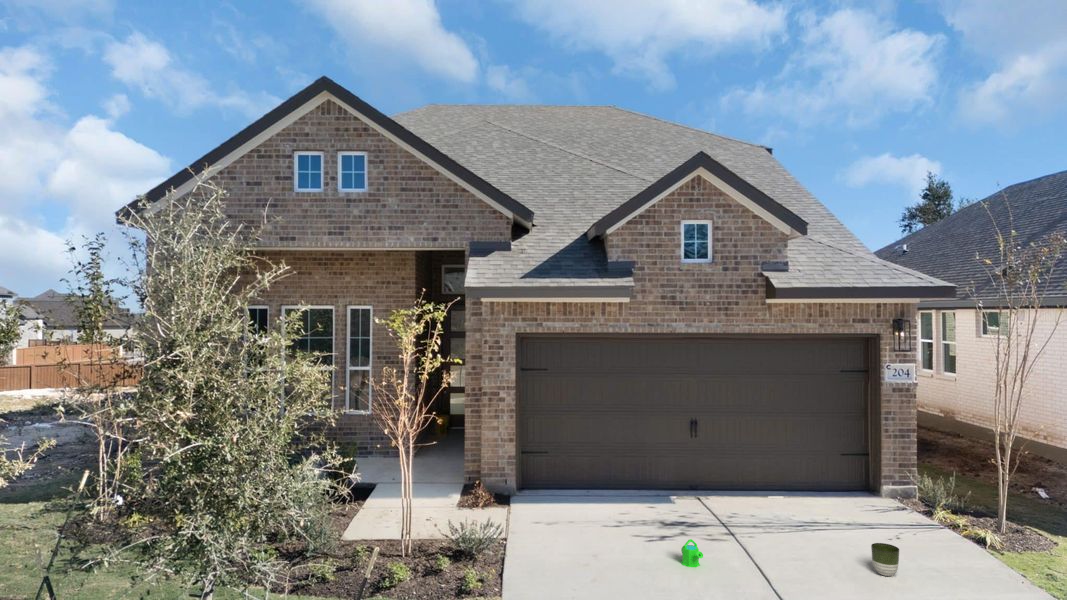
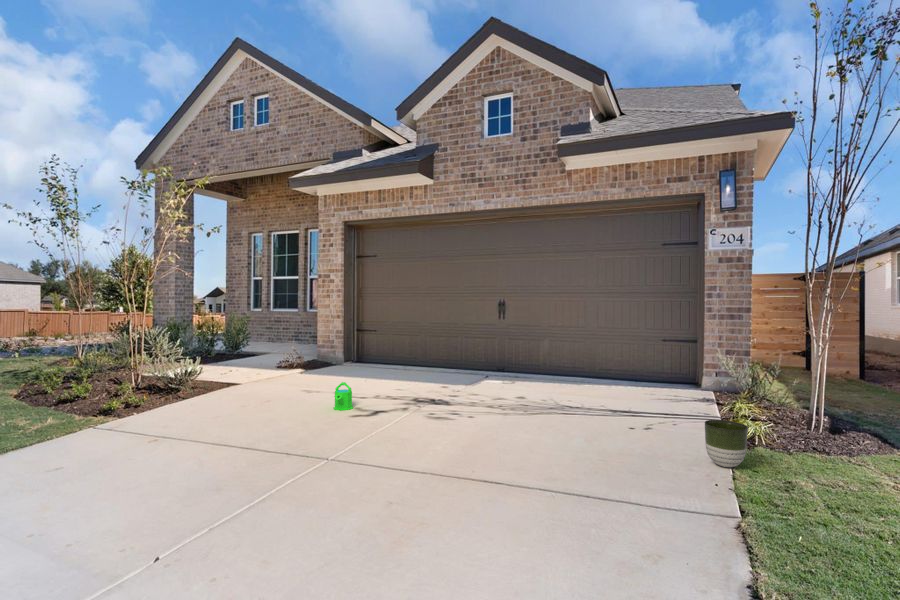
planter: present [871,543,899,576] -> present [705,420,748,467]

